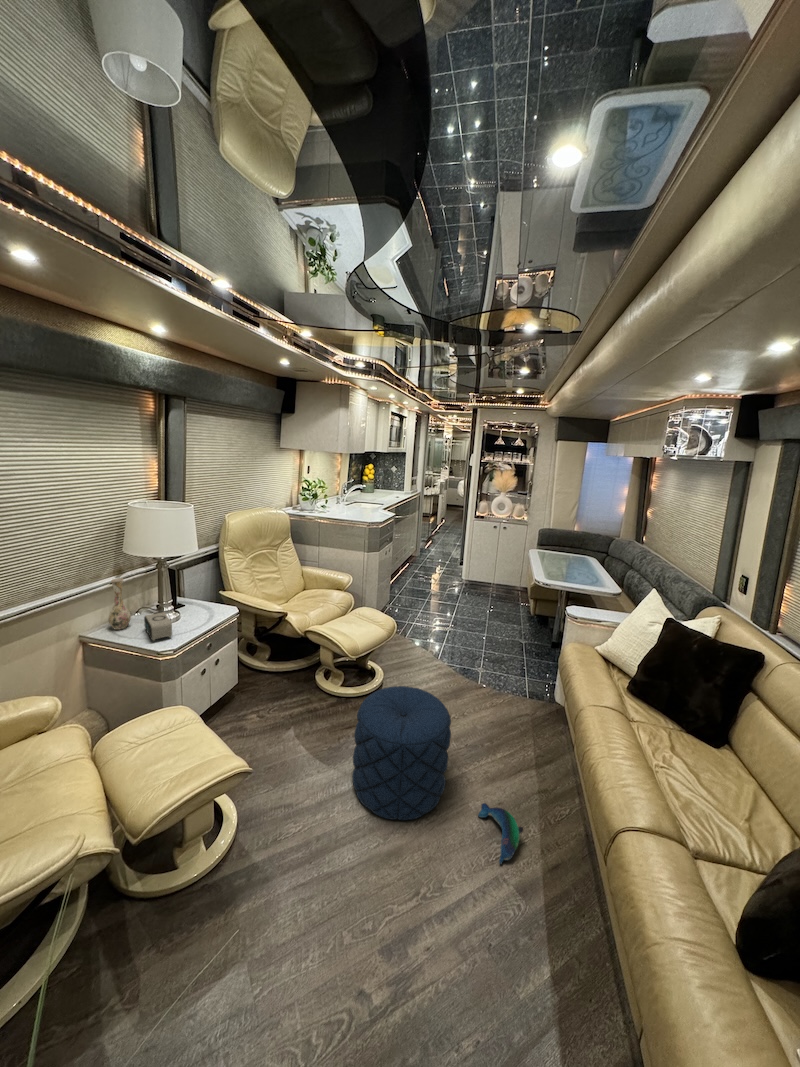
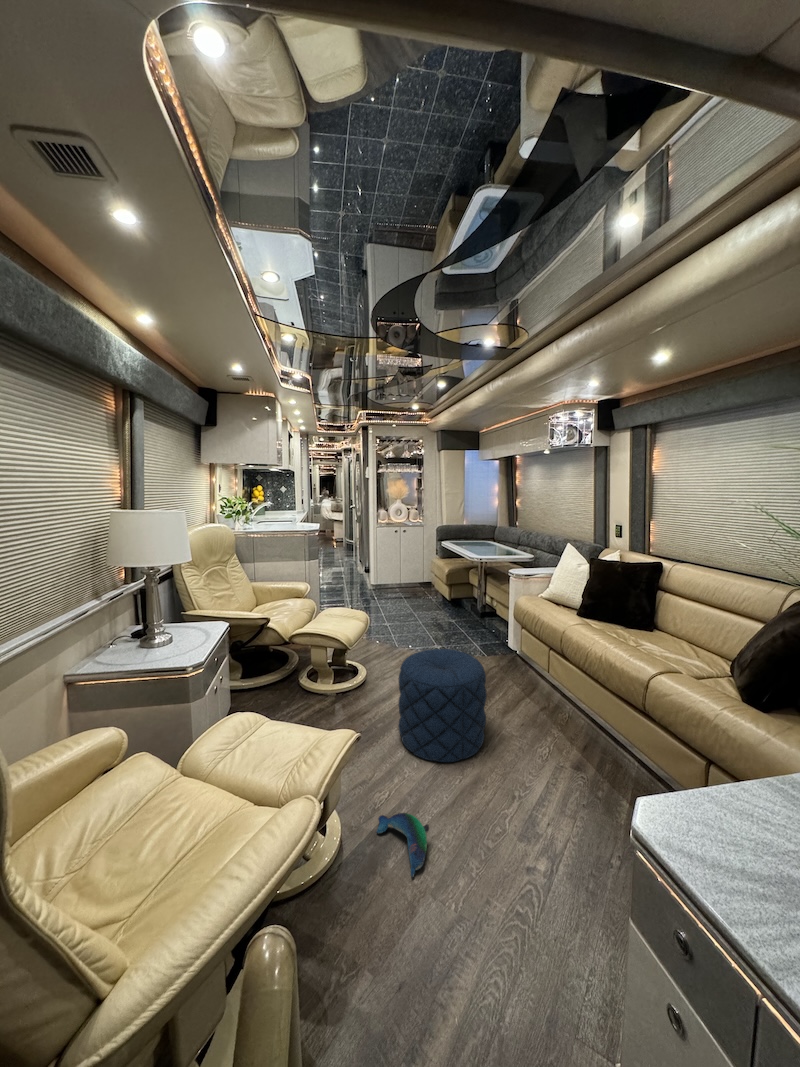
vase: present [108,578,131,630] -> none [97,596,124,658]
alarm clock: present [144,612,172,641] -> none [146,628,190,657]
plush toy: present [478,803,523,864] -> present [377,813,429,877]

